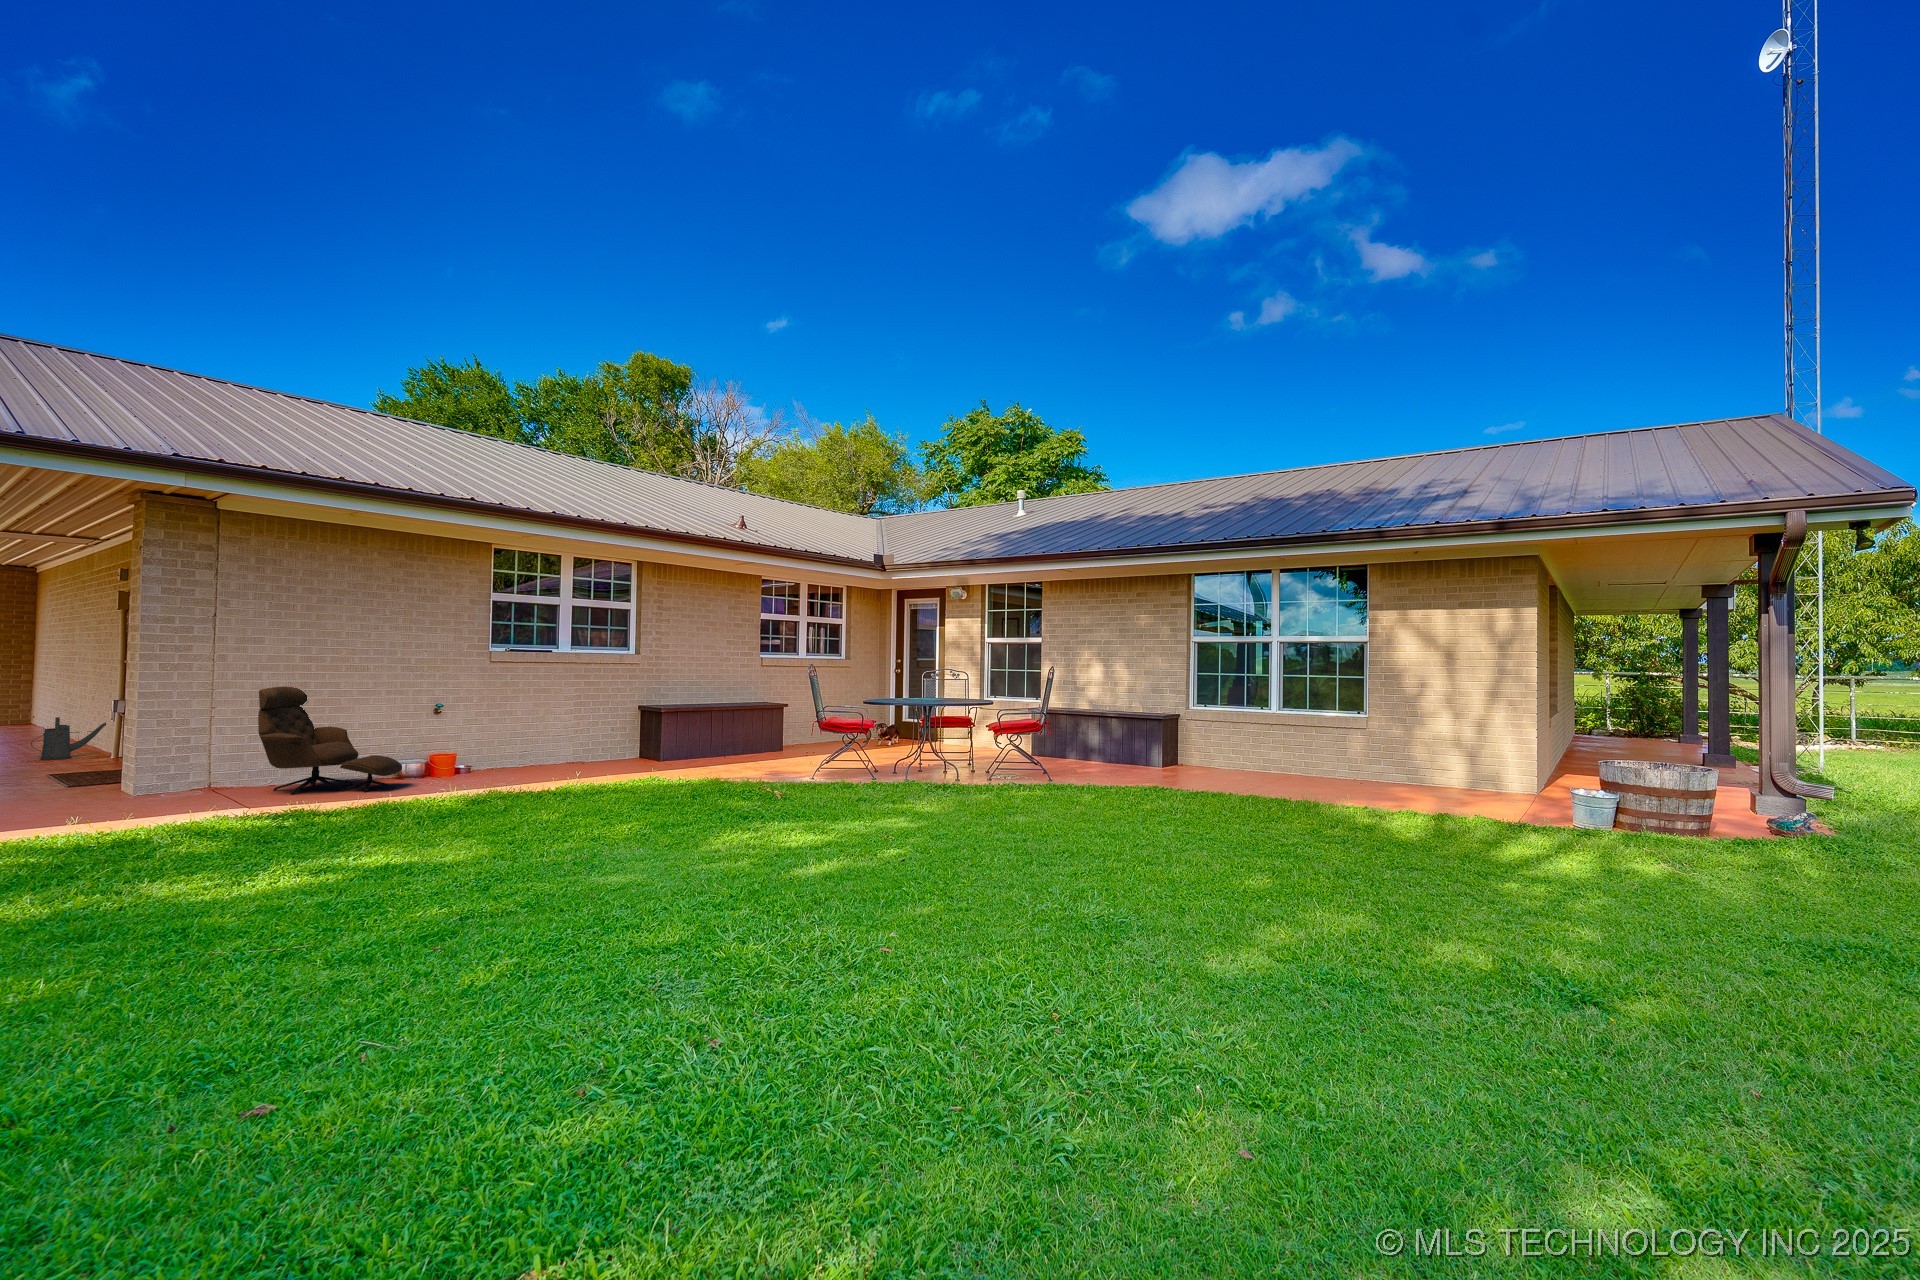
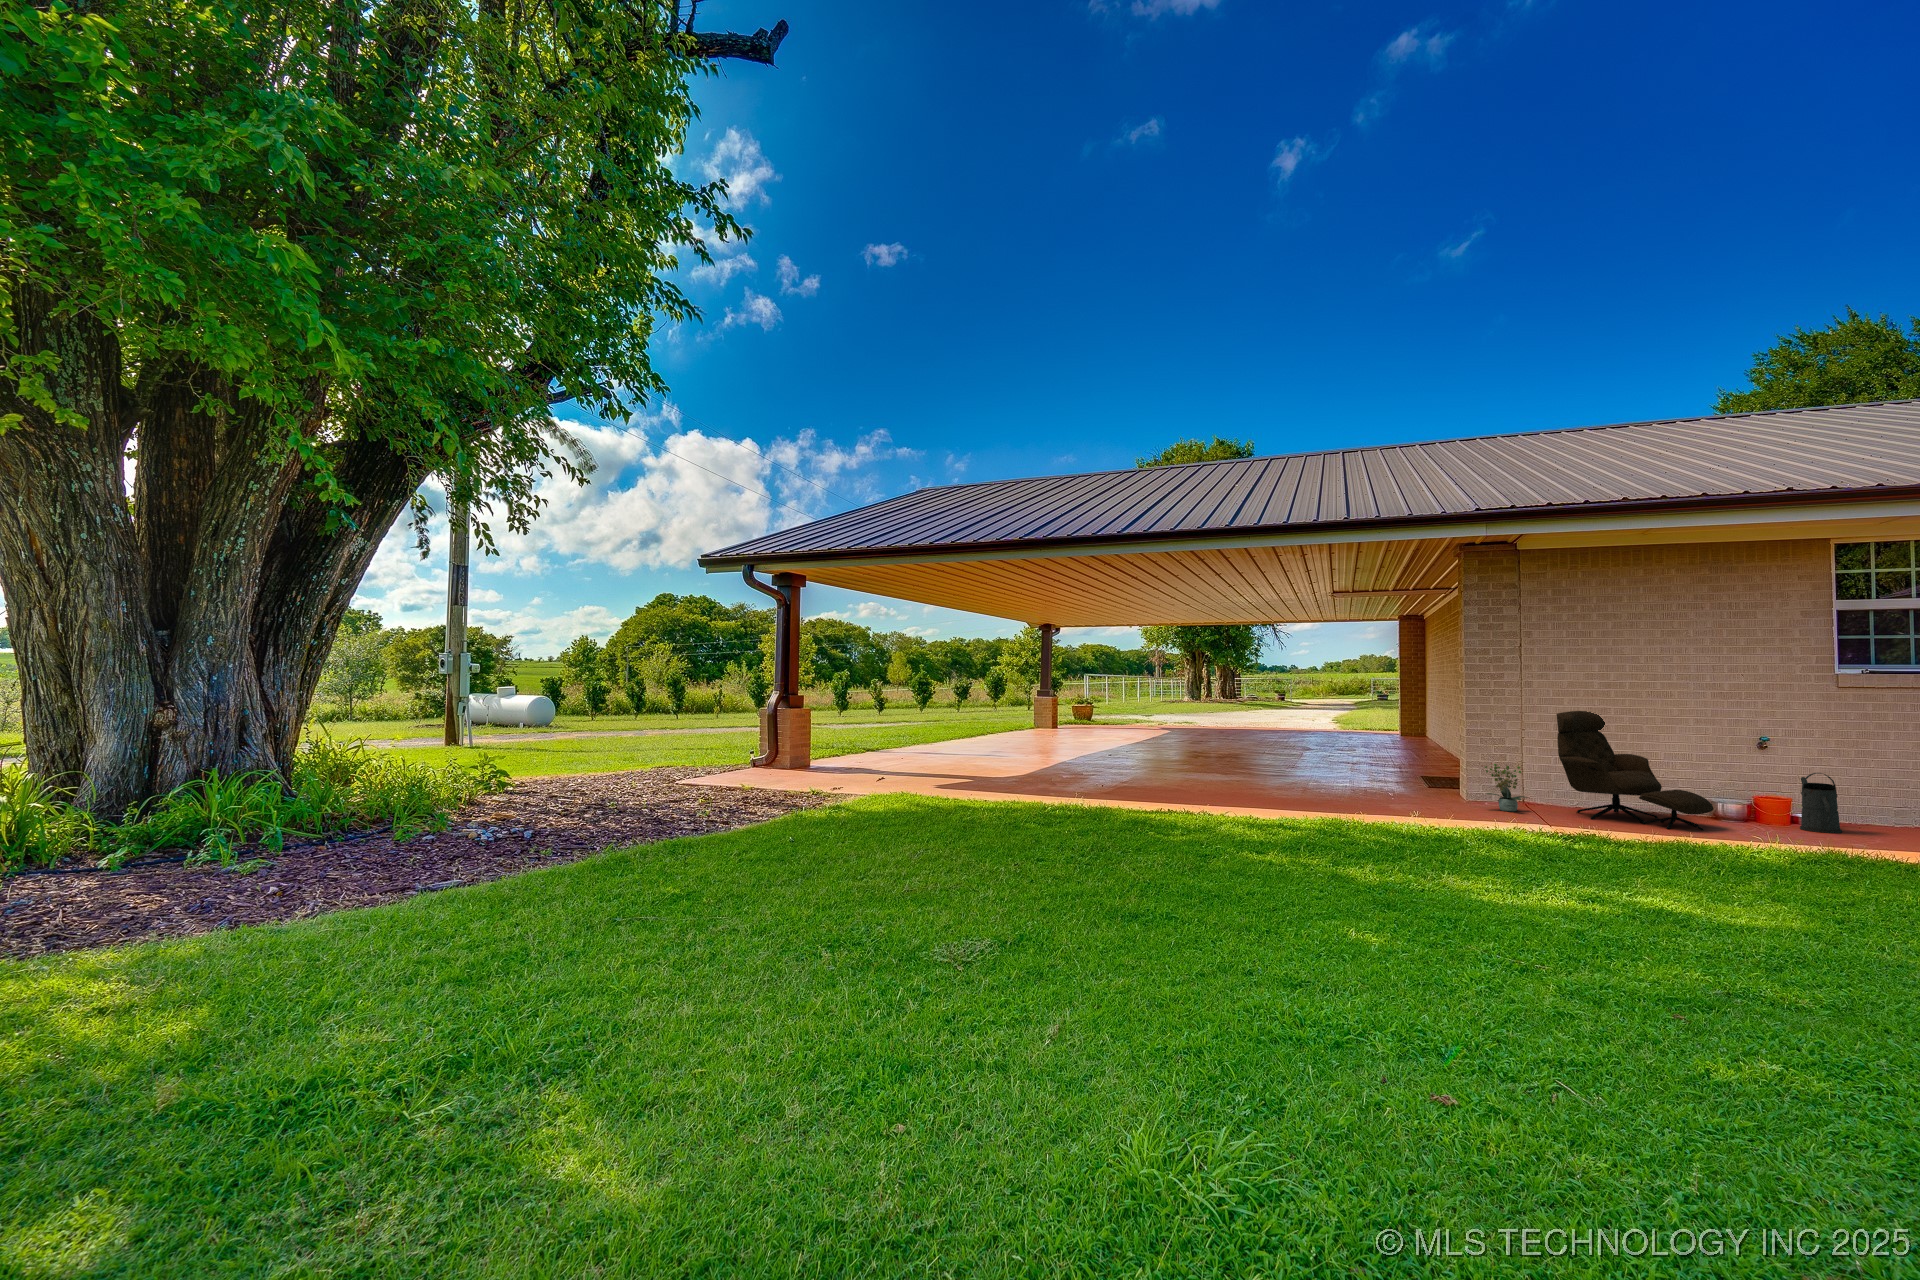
watering can: present [31,717,106,760] -> present [1800,773,1842,833]
potted plant: none [162,747,221,801] -> present [1482,763,1527,811]

